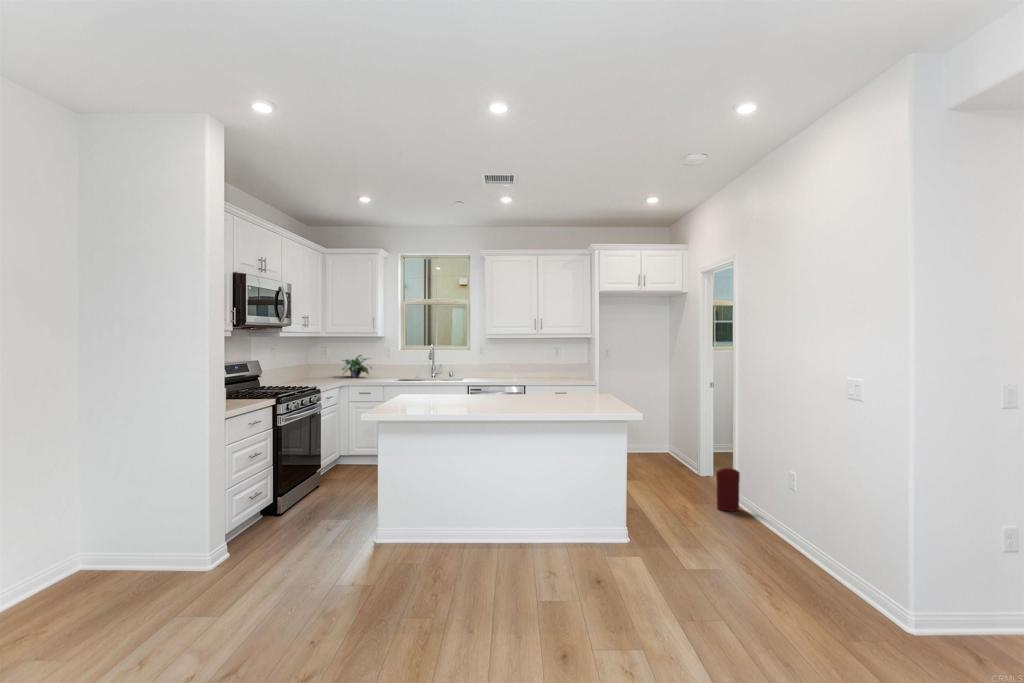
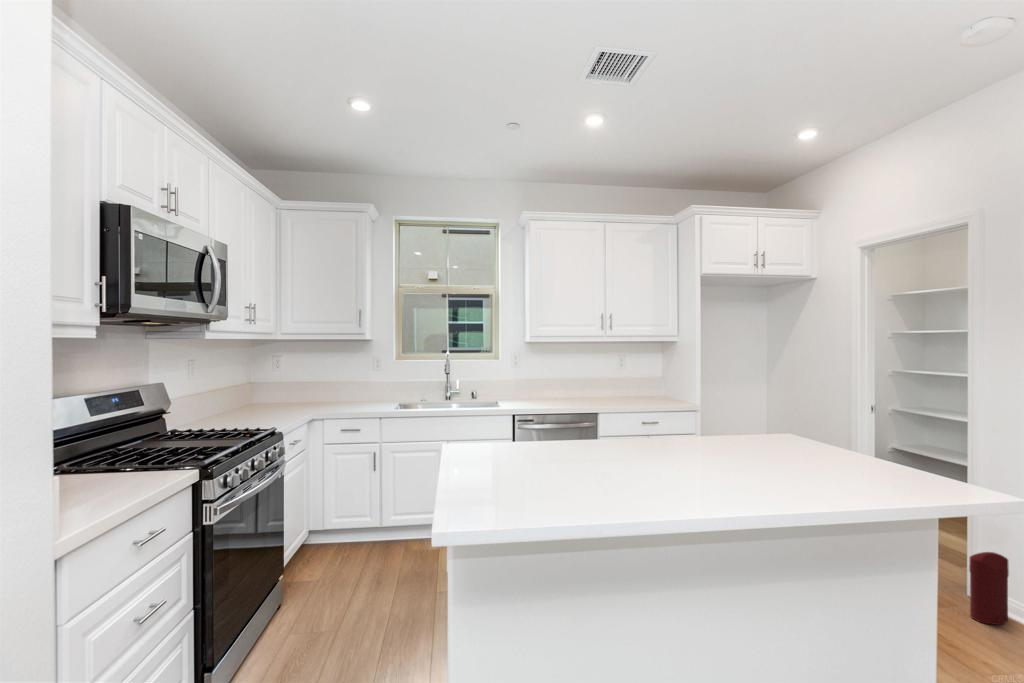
potted plant: present [342,355,372,377] -> none [306,367,356,403]

